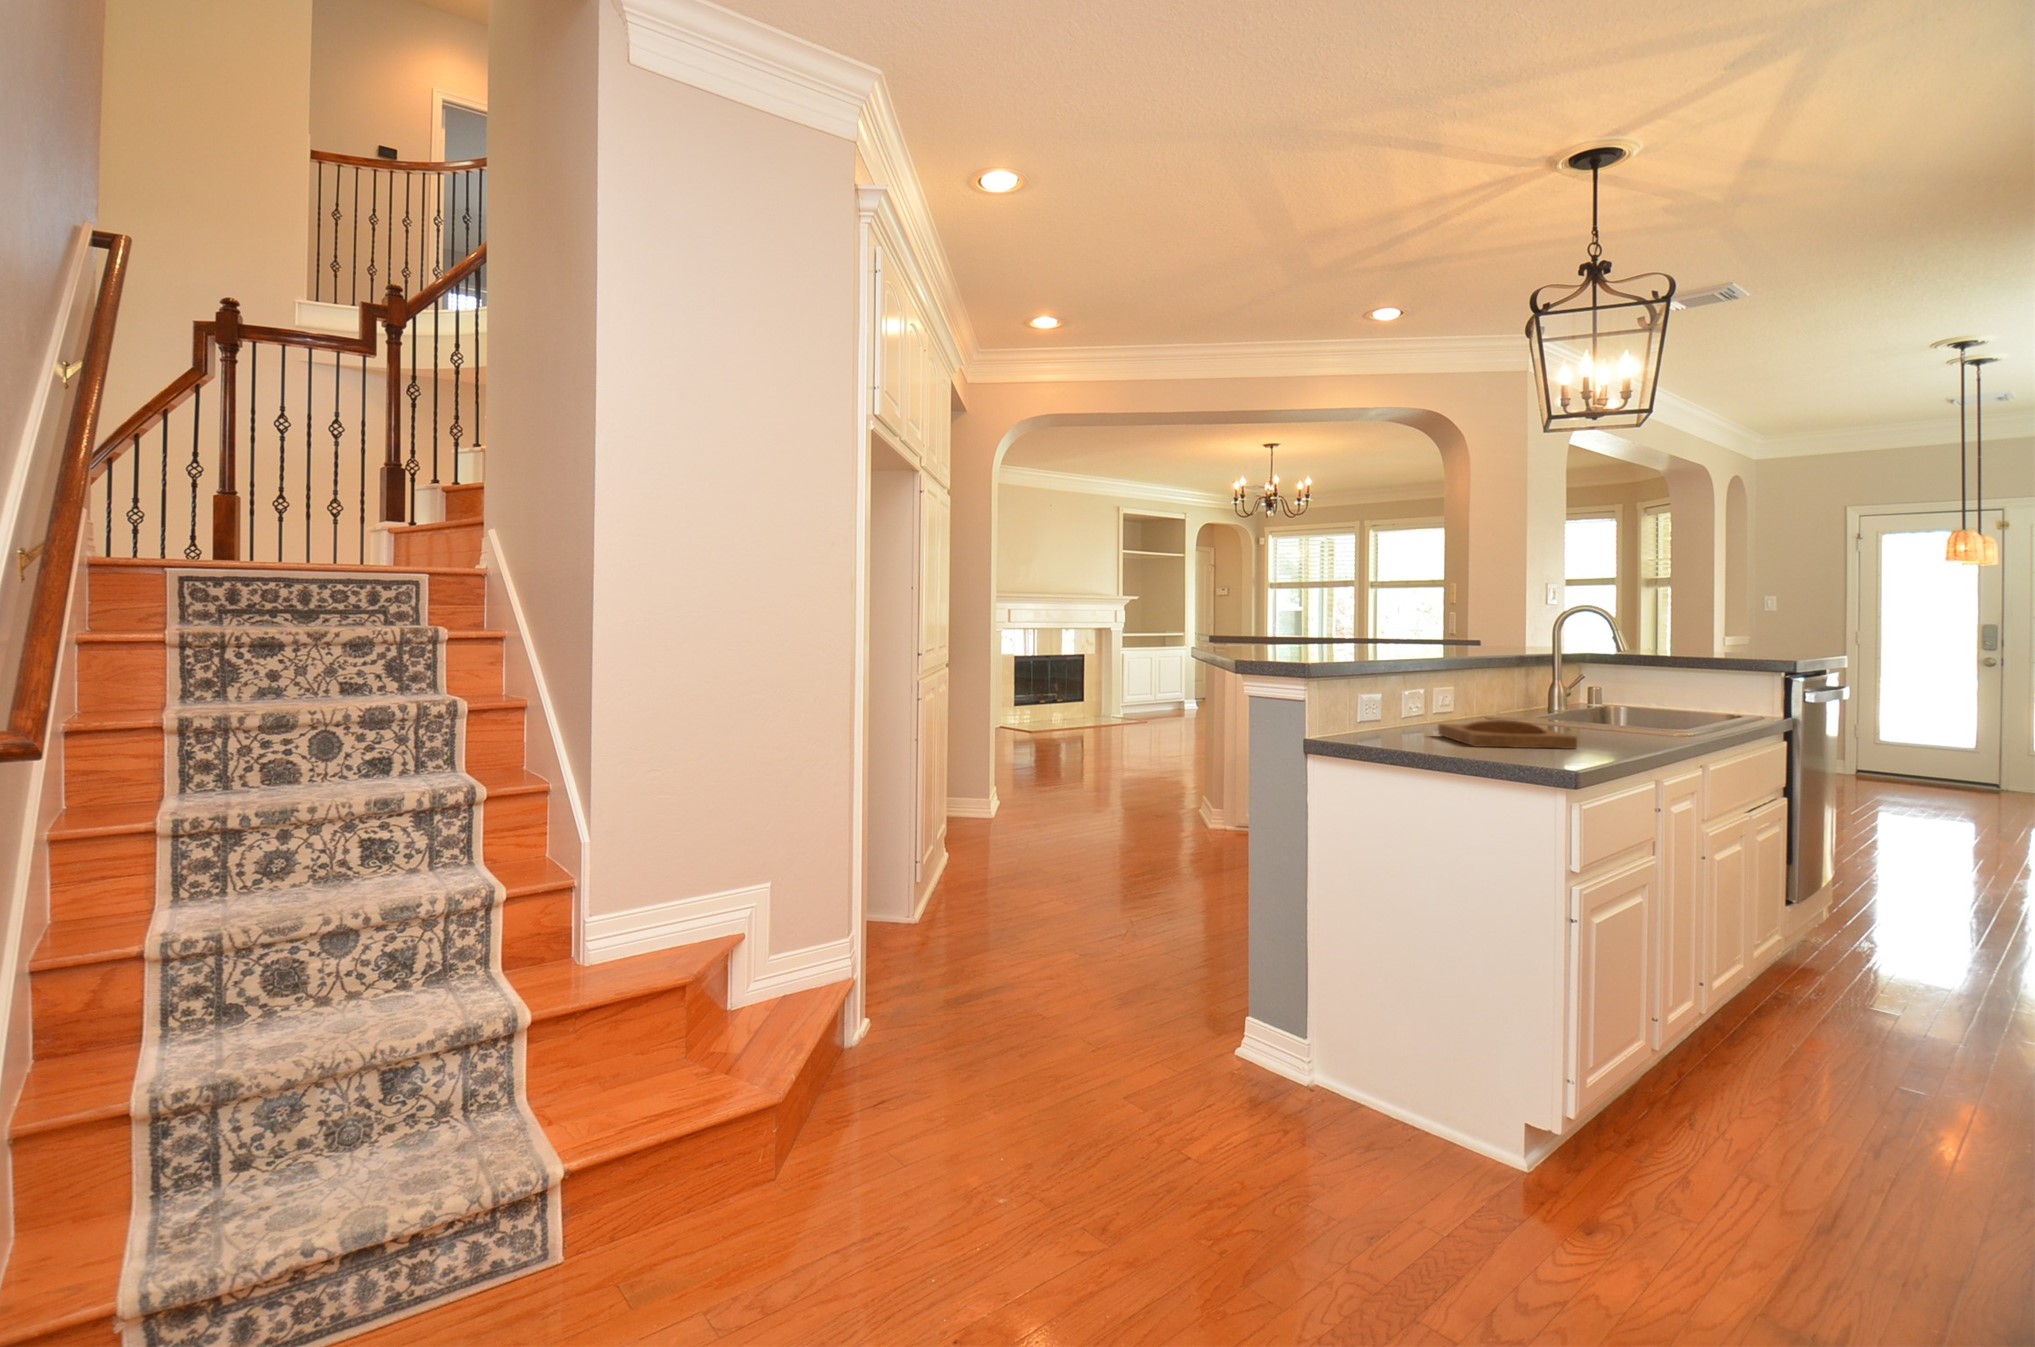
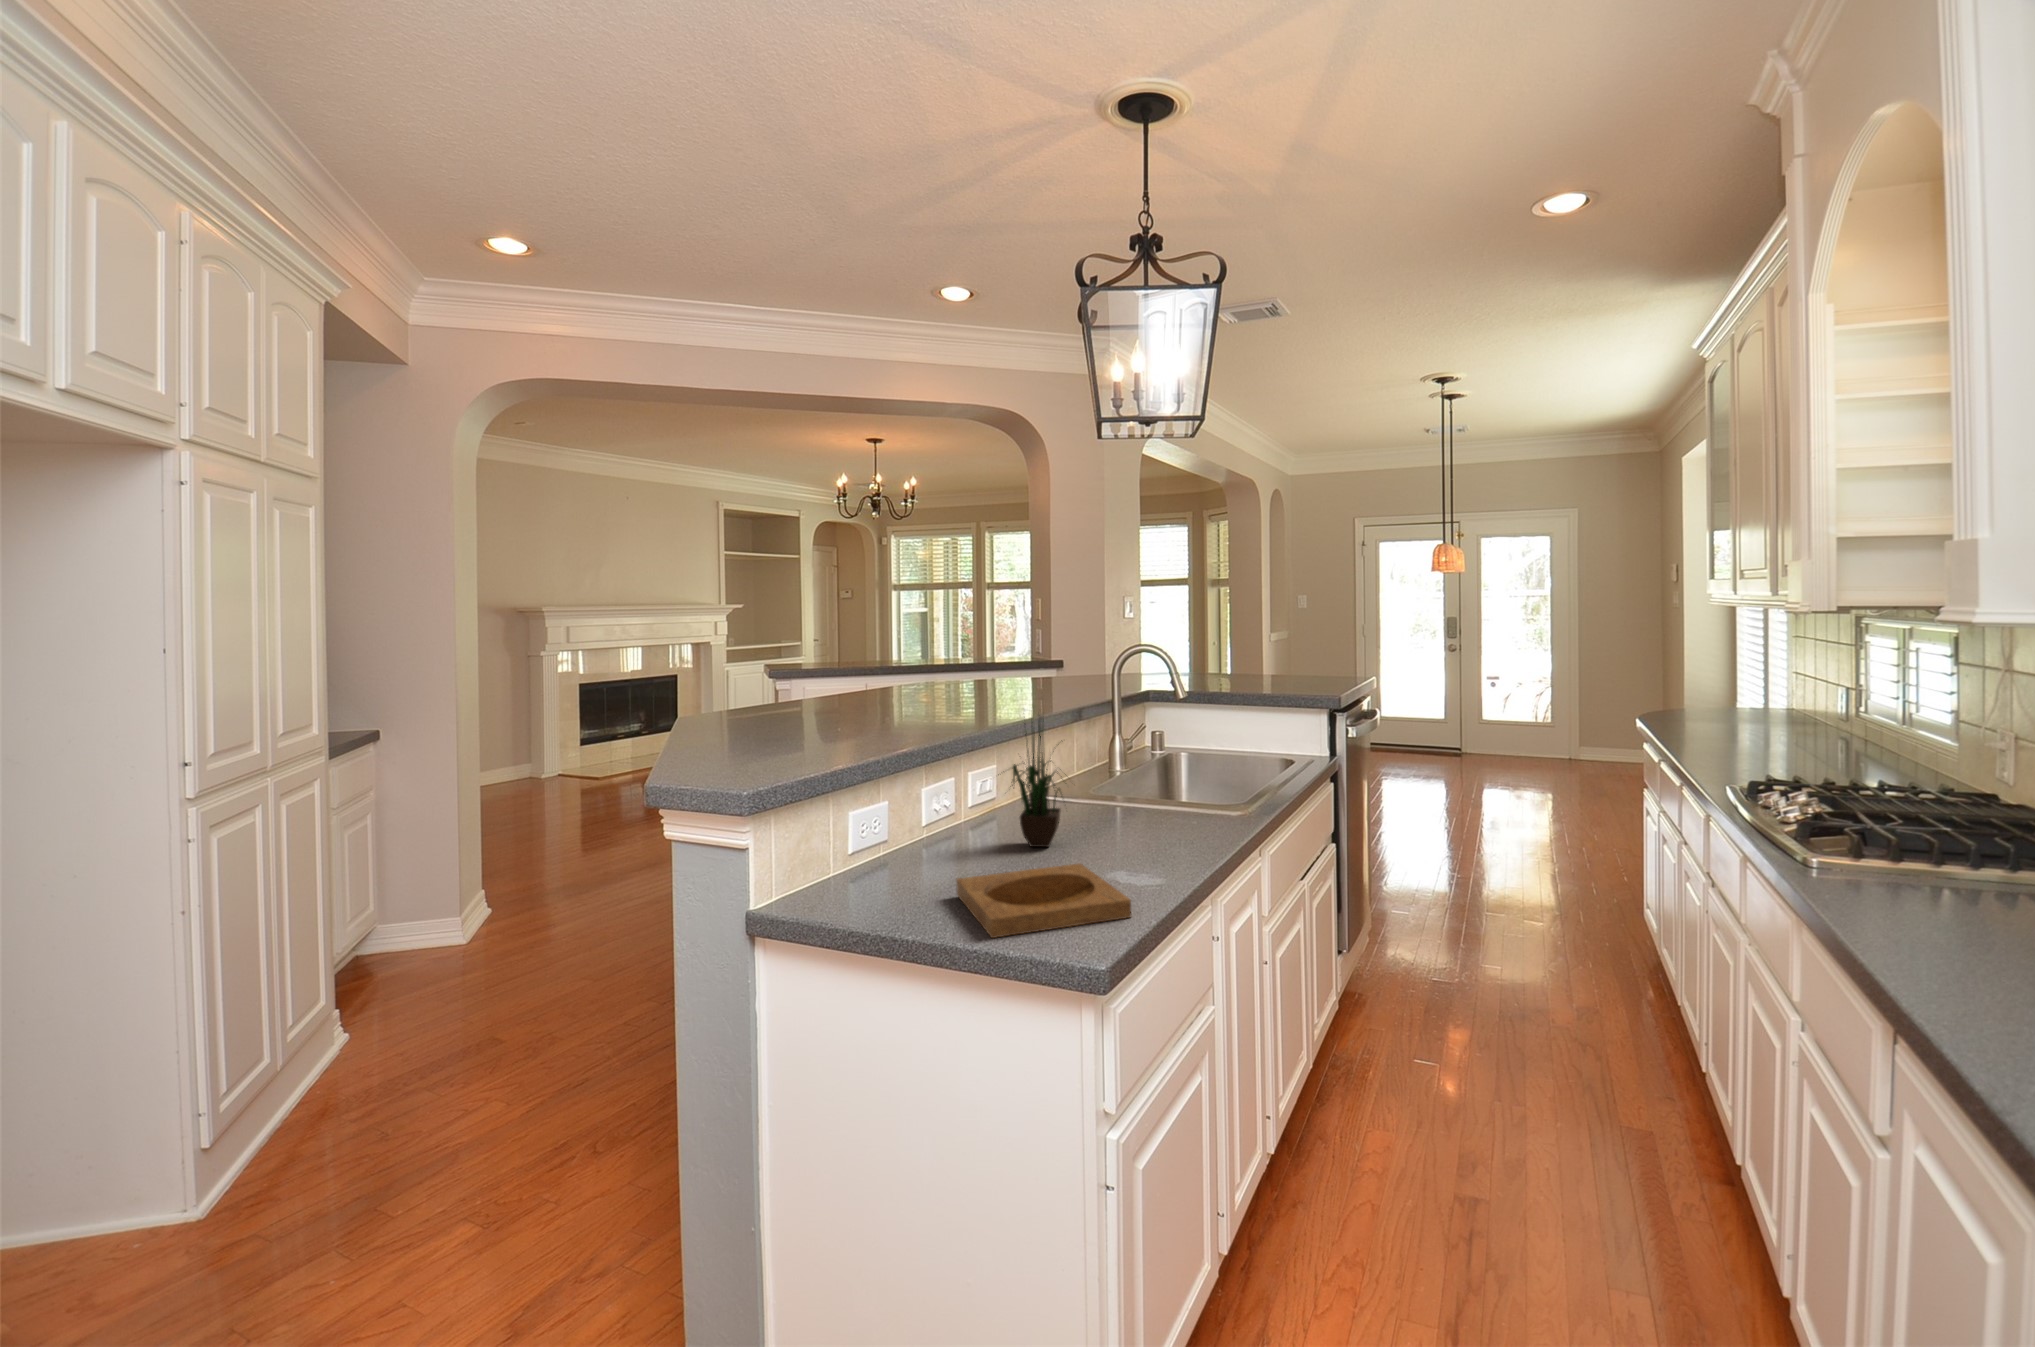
potted plant: none [1454,613,1522,727] -> present [998,721,1061,847]

